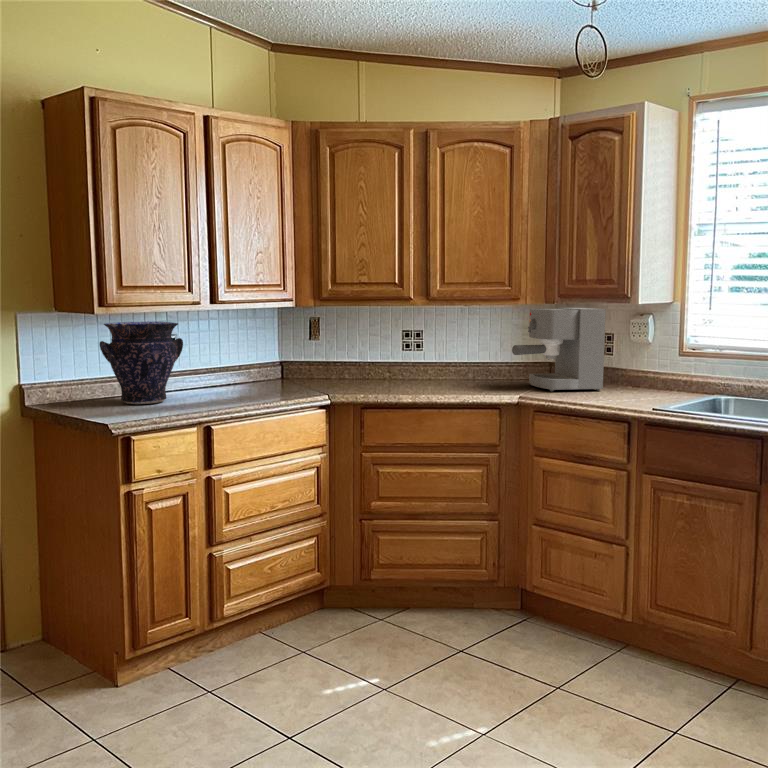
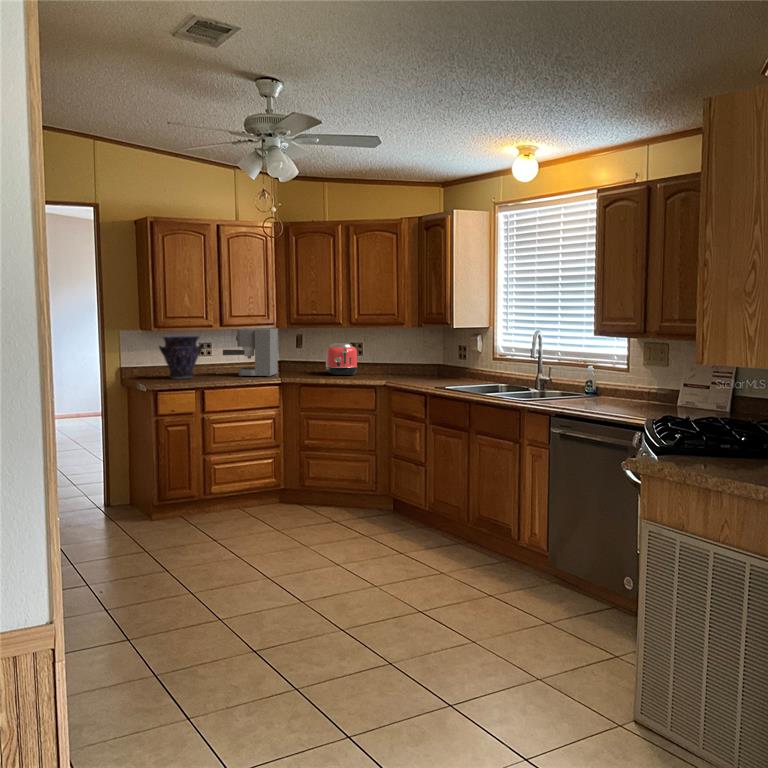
coffee maker: present [512,308,606,391] -> present [223,329,278,377]
toaster: none [374,331,436,386] -> present [326,343,357,375]

